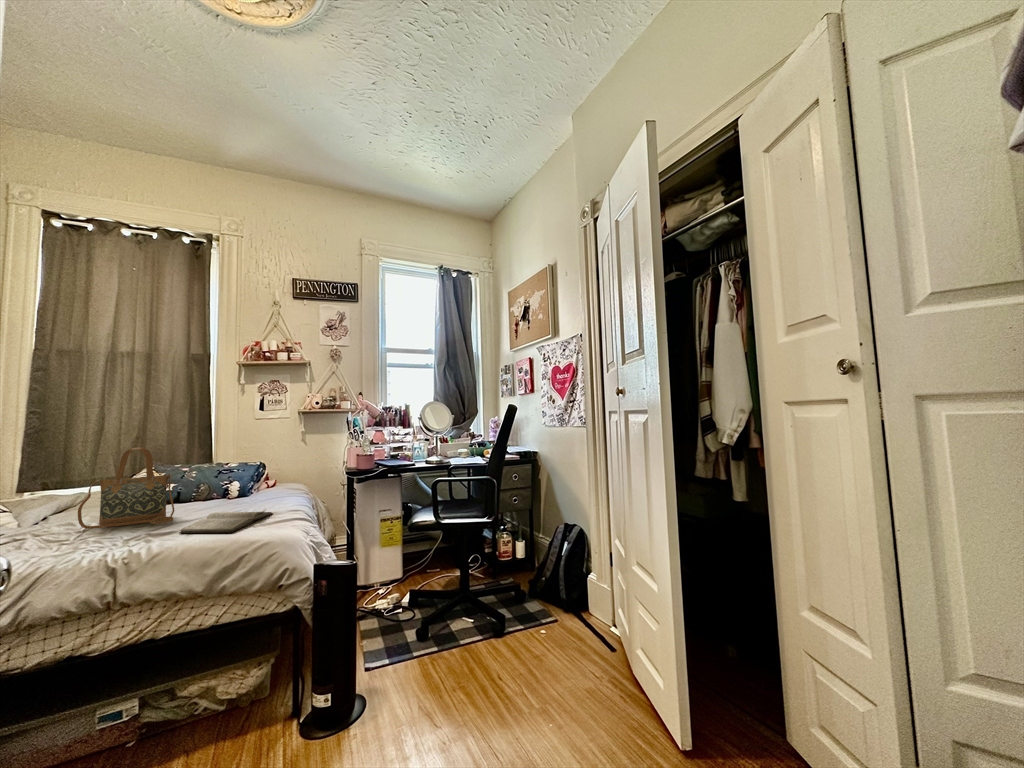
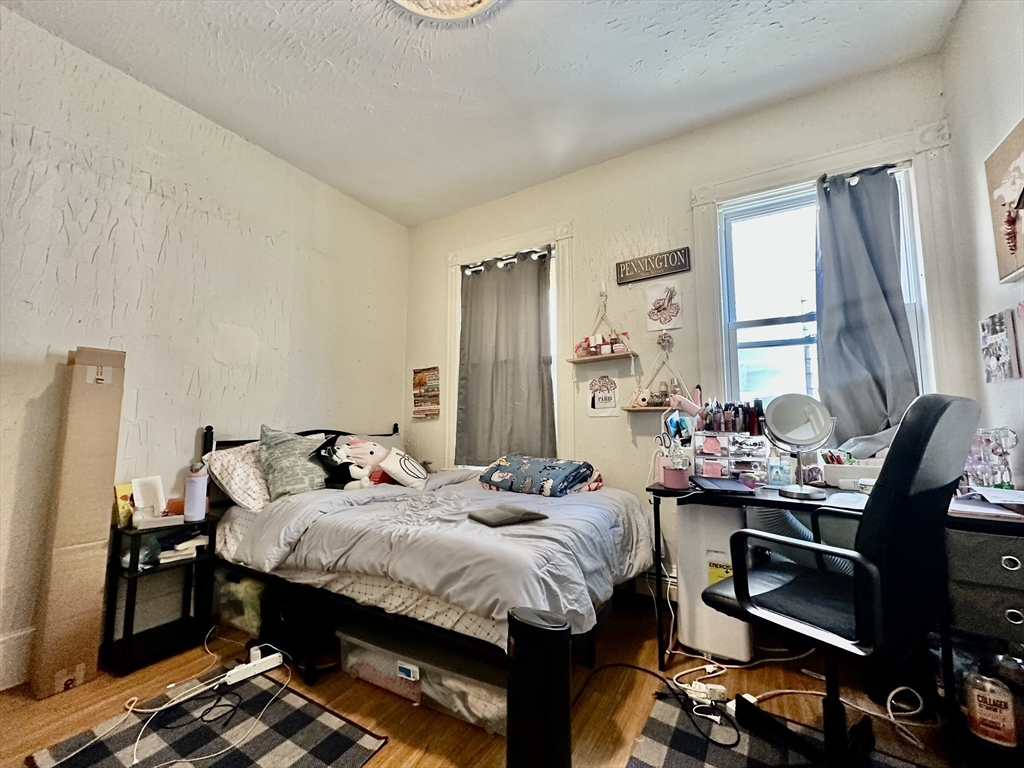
handbag: present [78,448,174,529] -> none [436,435,489,505]

